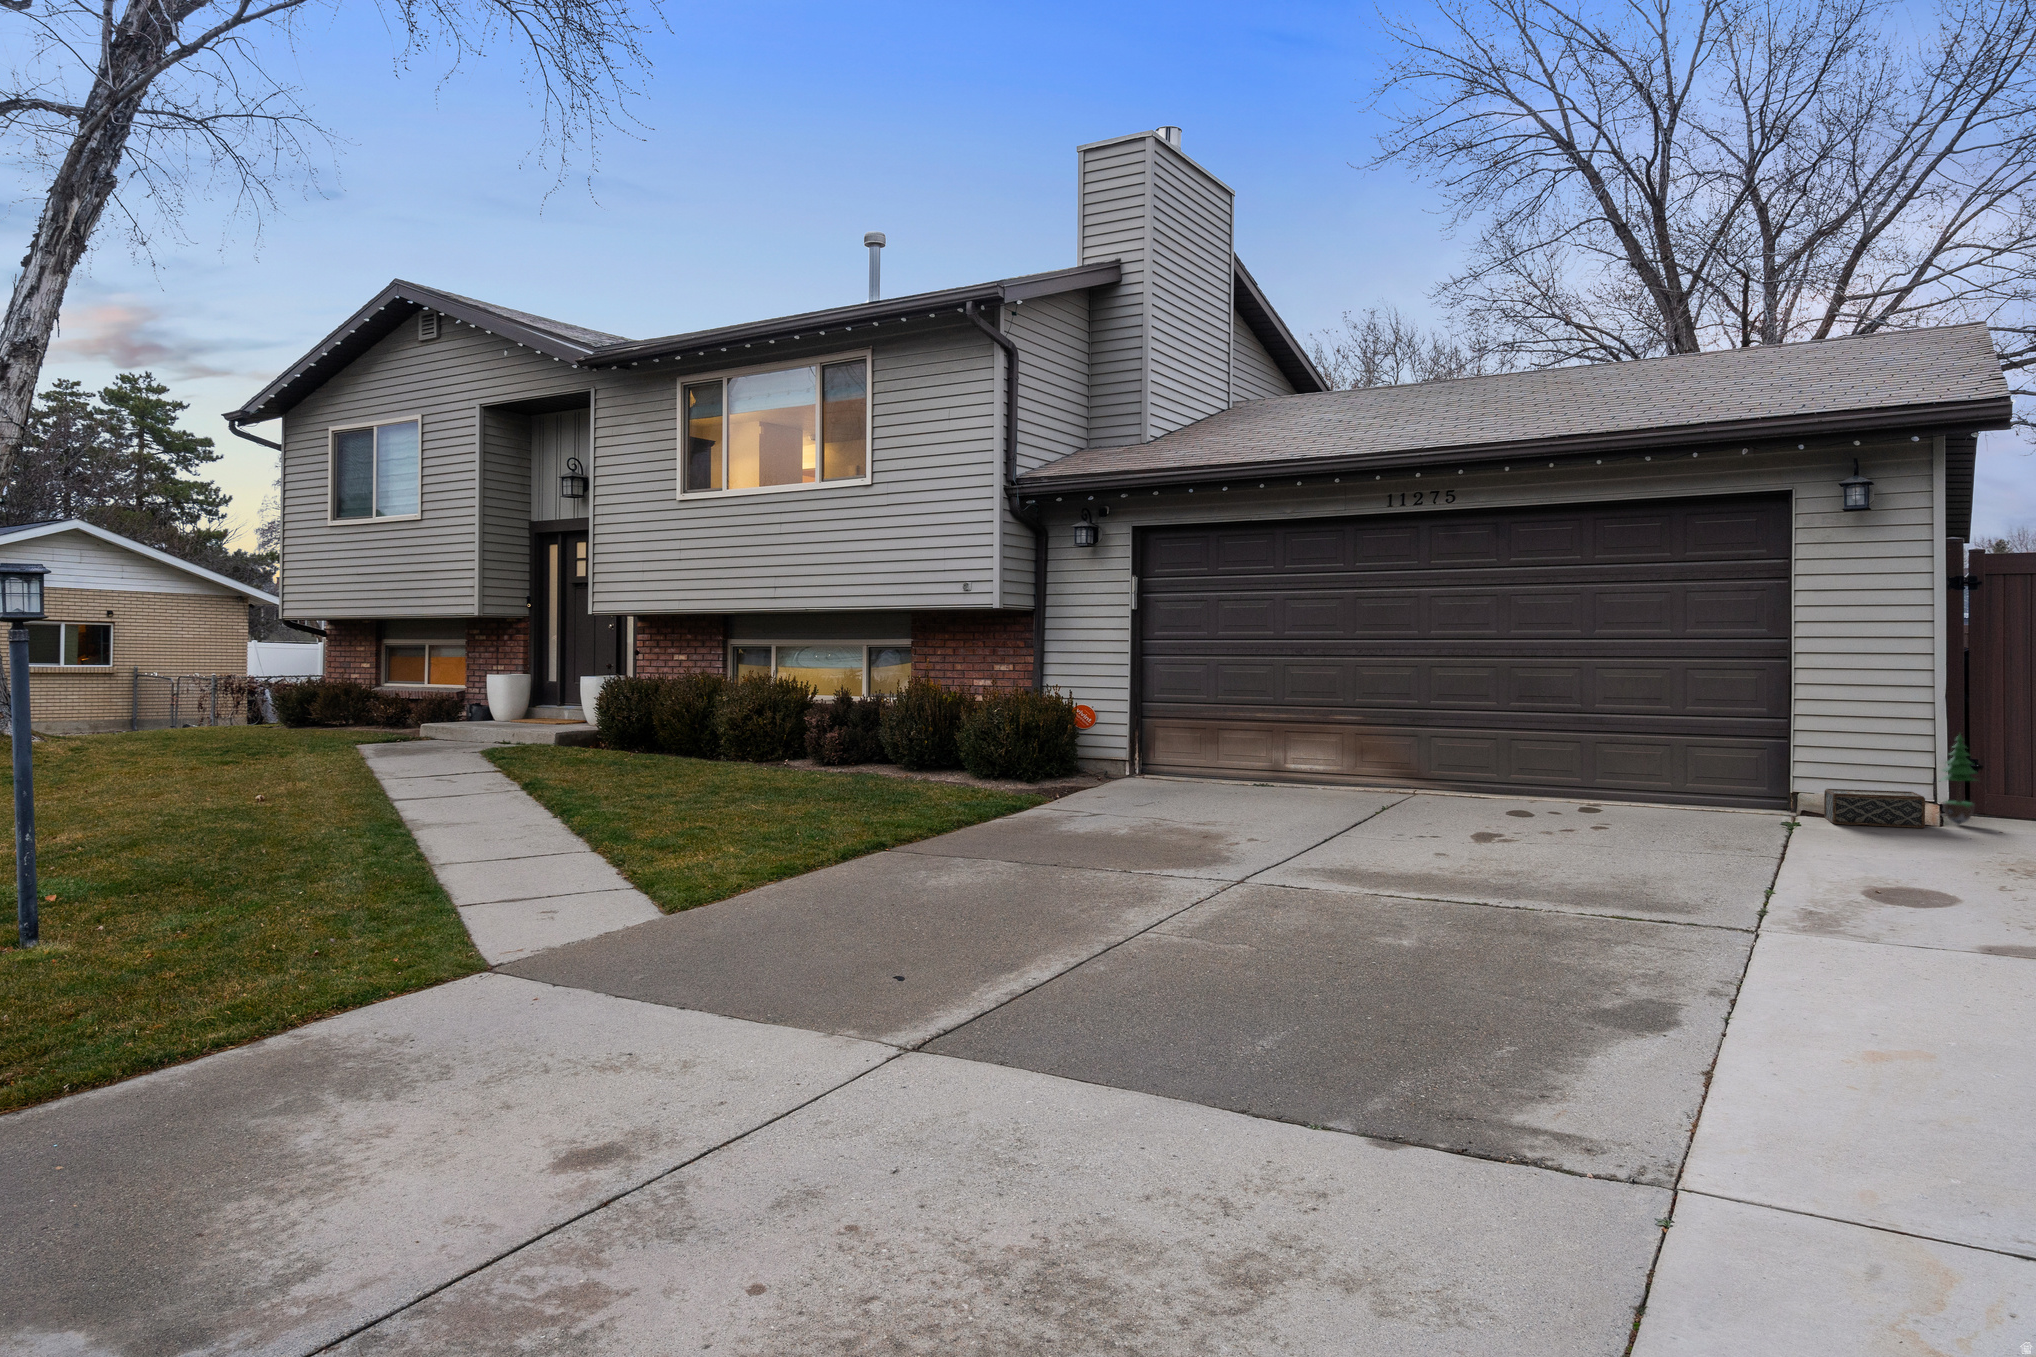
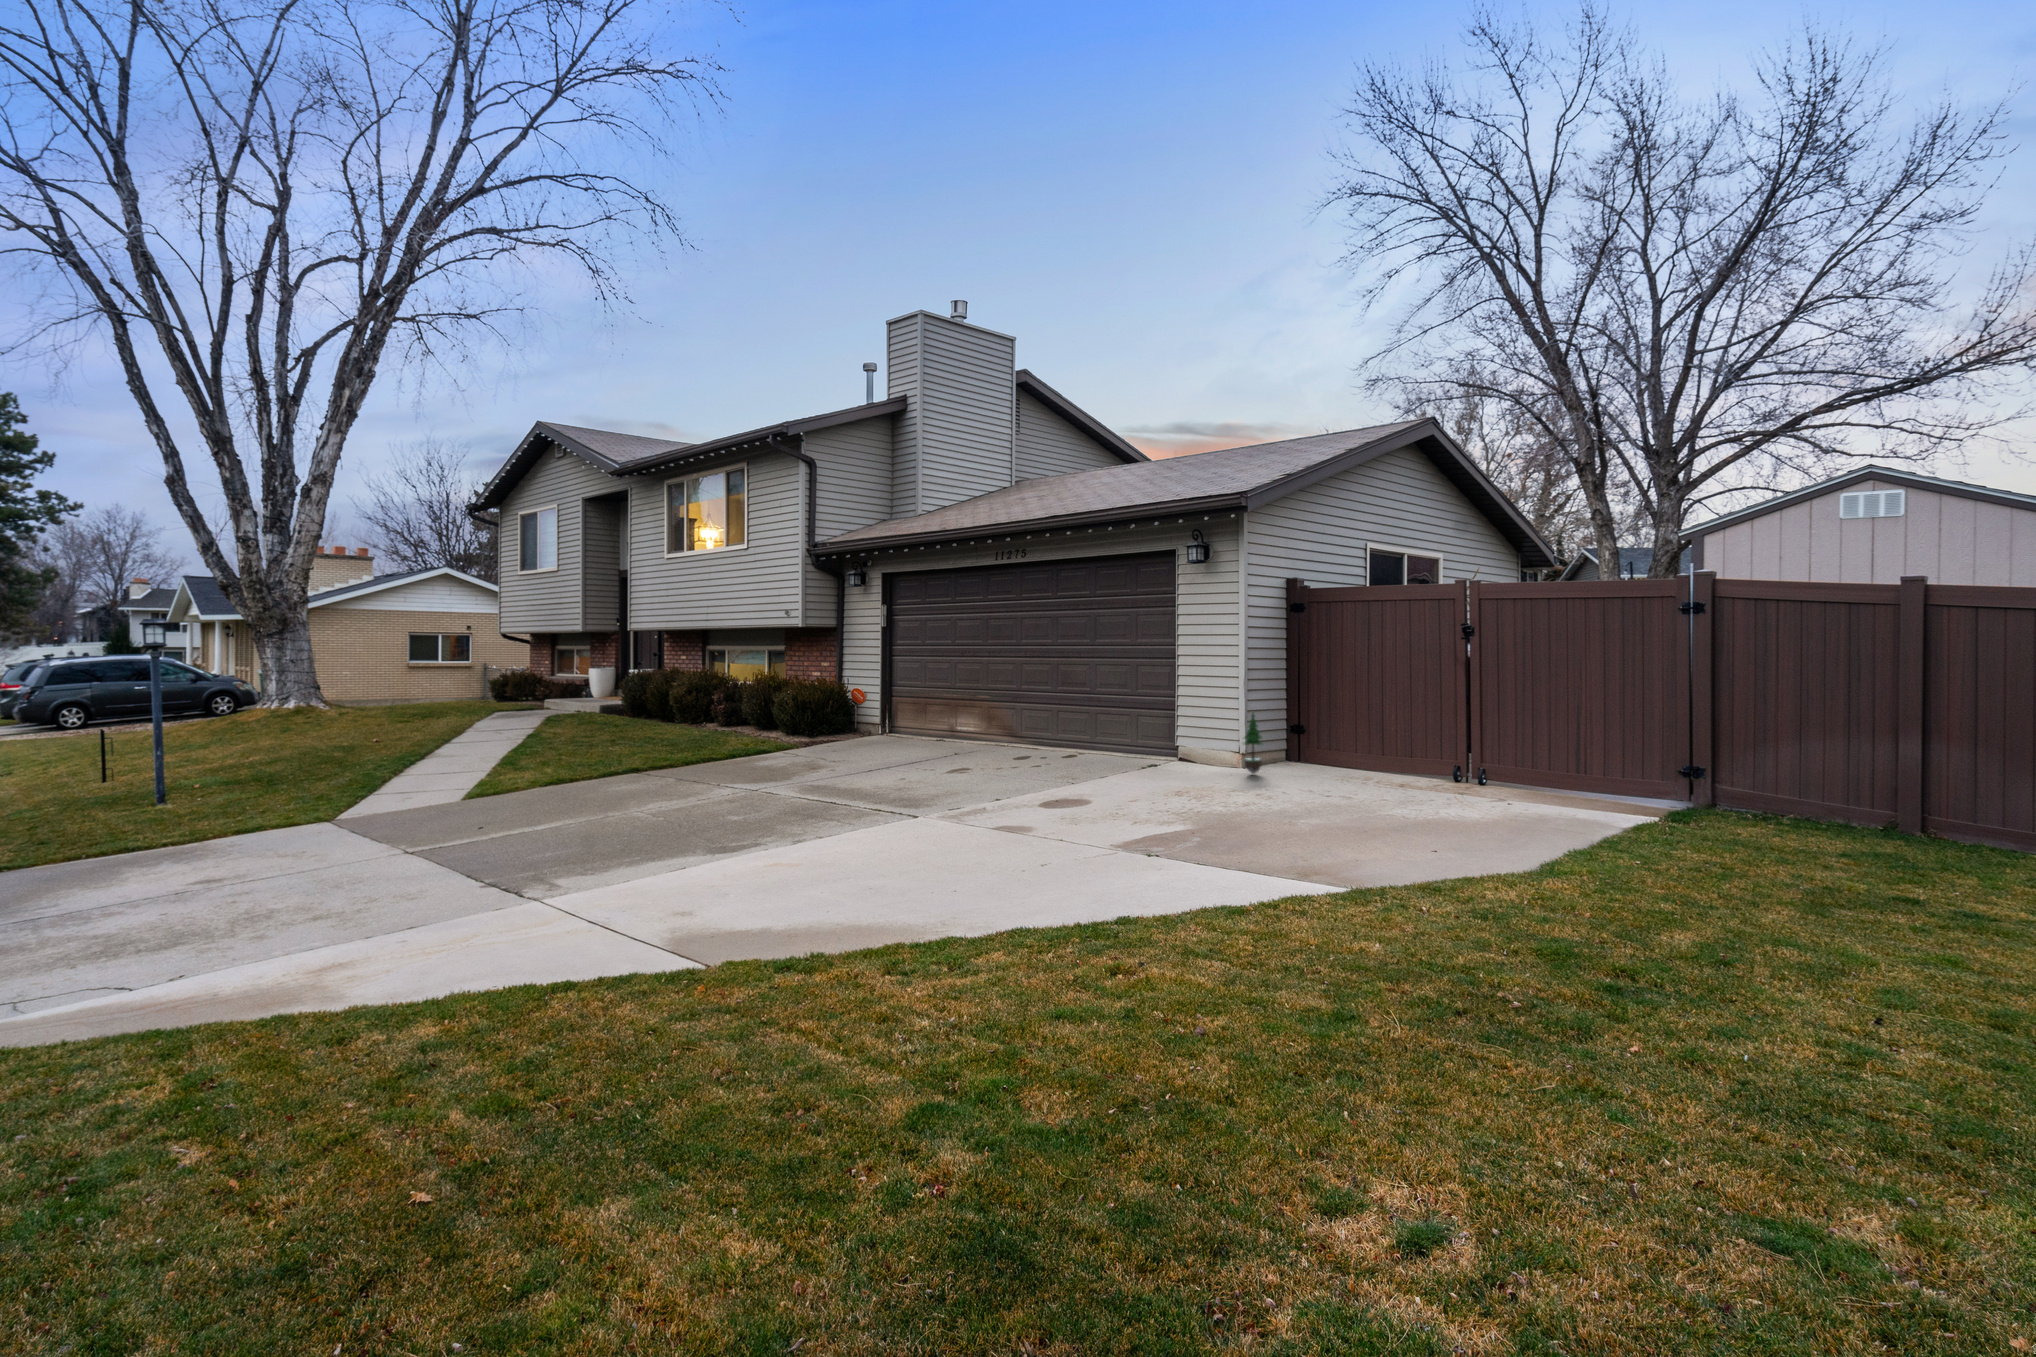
woven basket: present [1824,789,1925,828] -> none [1175,749,1234,775]

